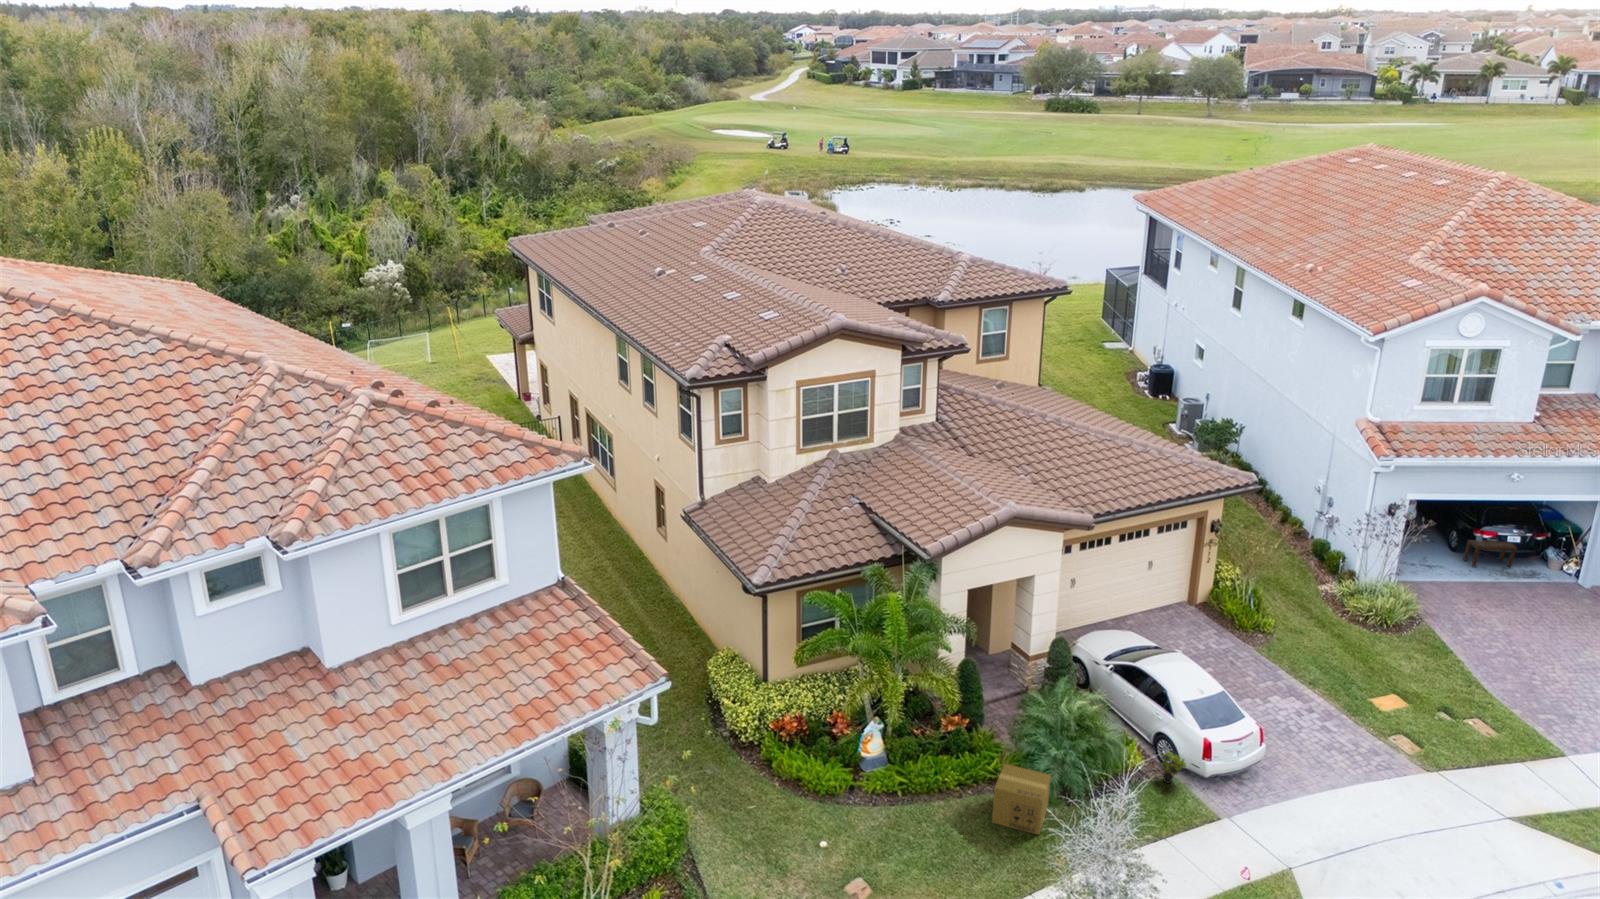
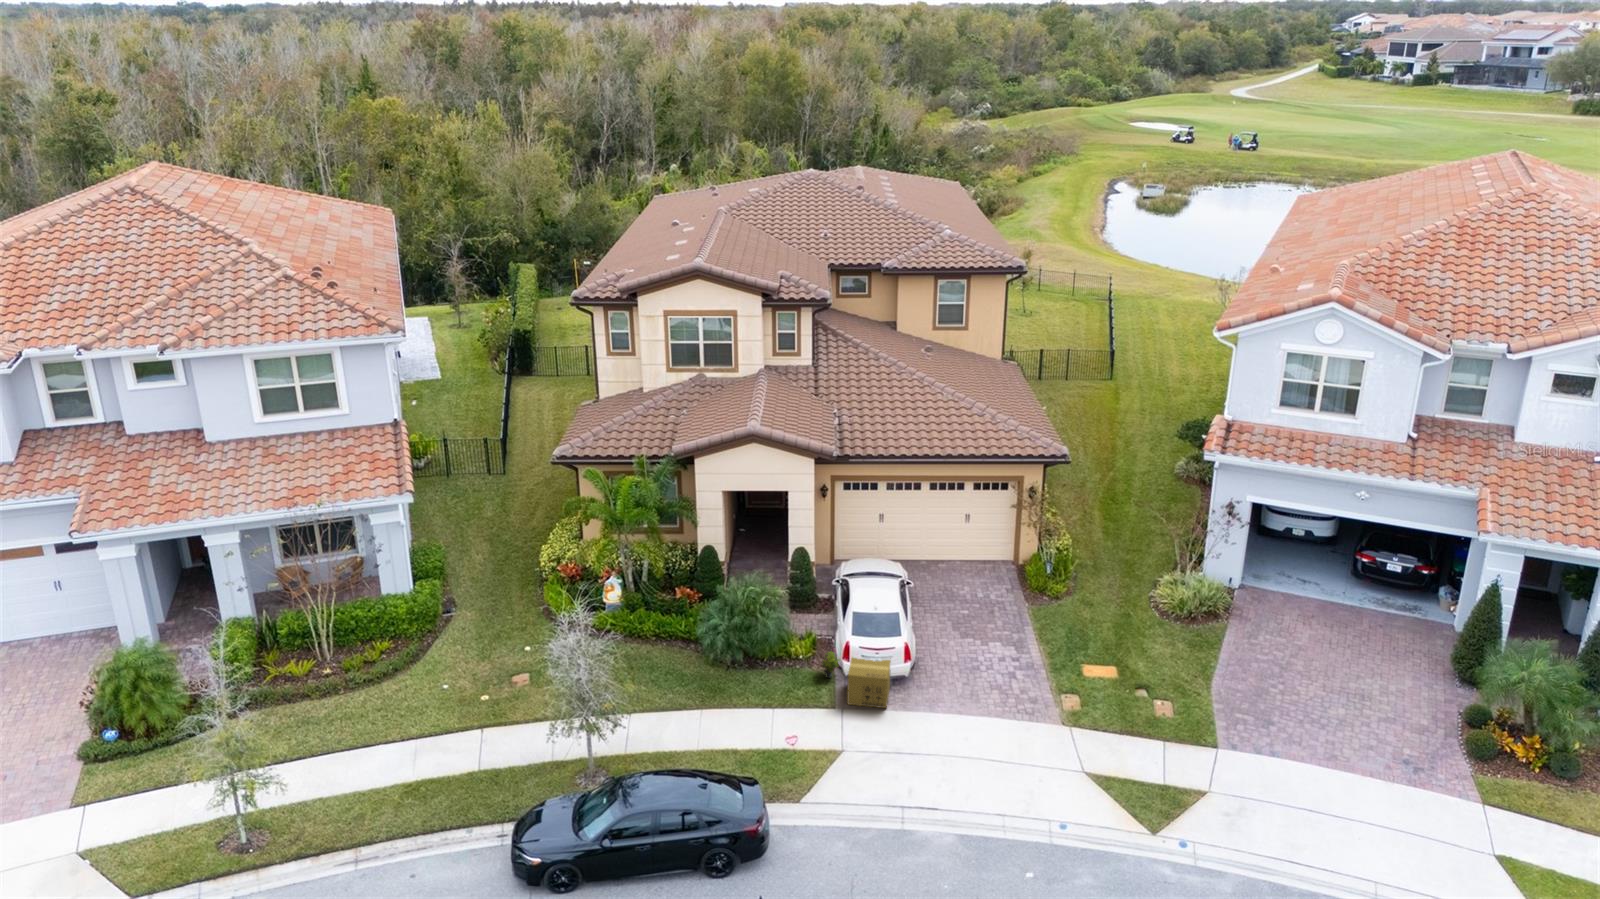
bench: present [1463,540,1517,567] -> none [1335,560,1384,595]
cardboard box: present [992,764,1051,835] -> present [847,657,891,708]

